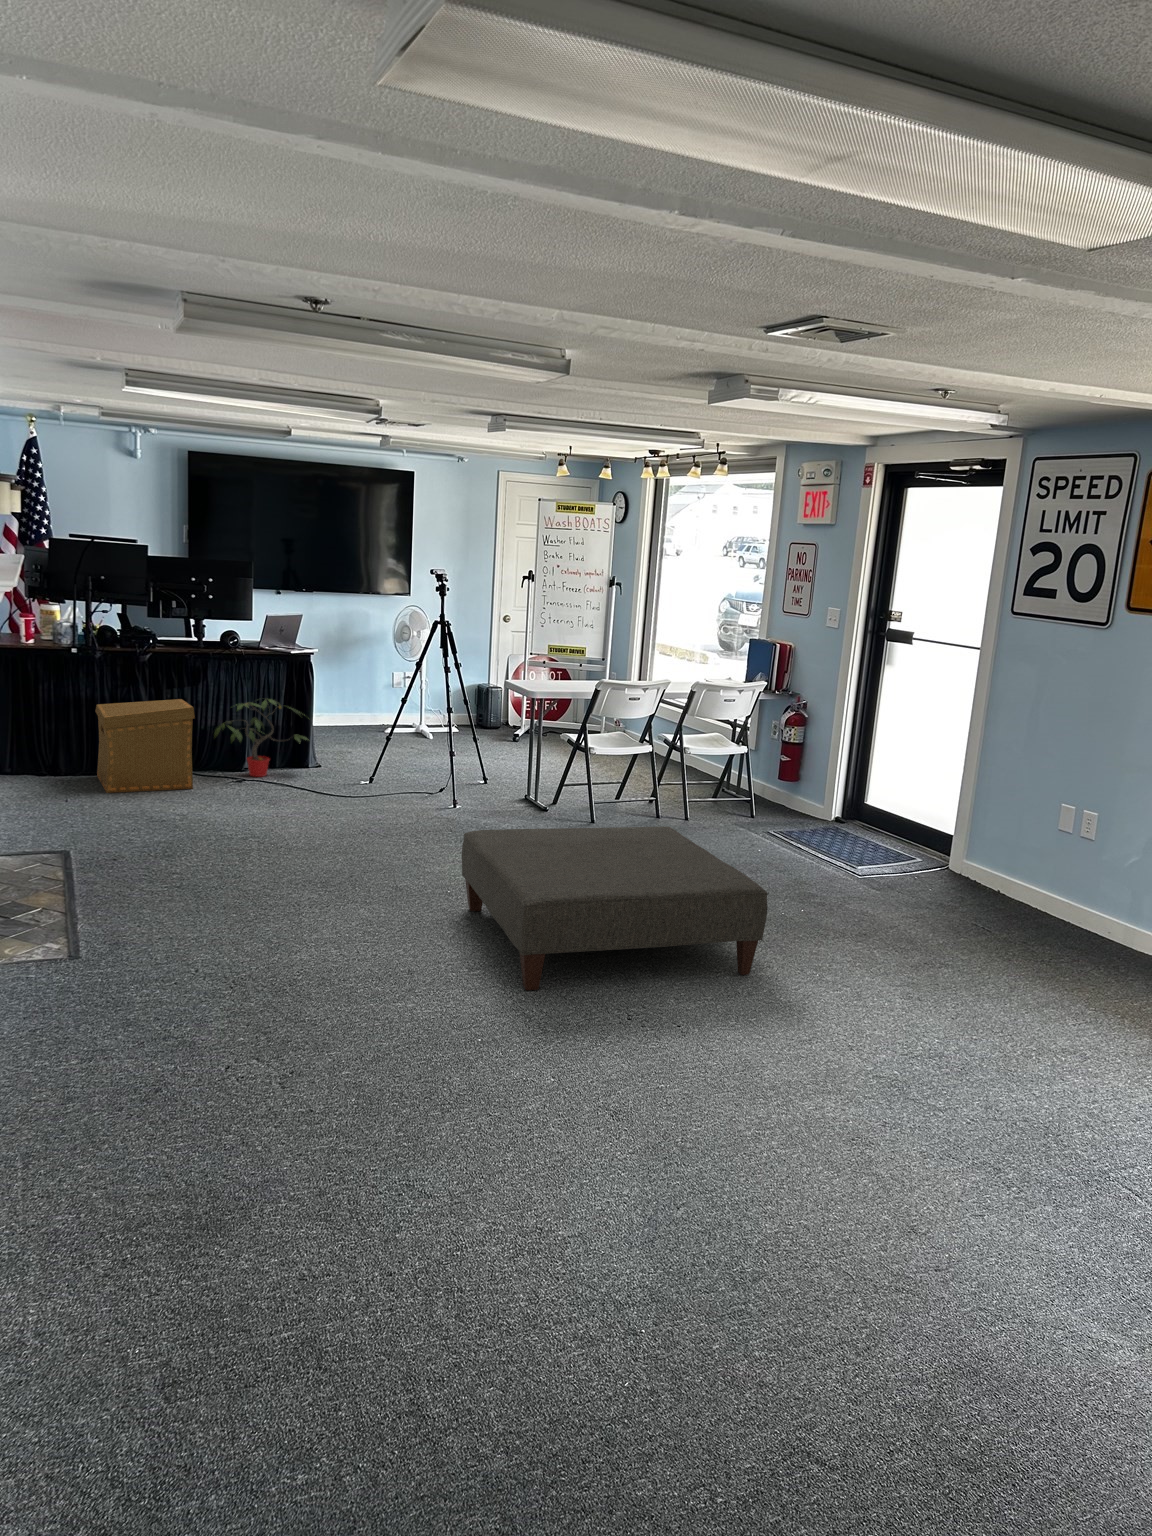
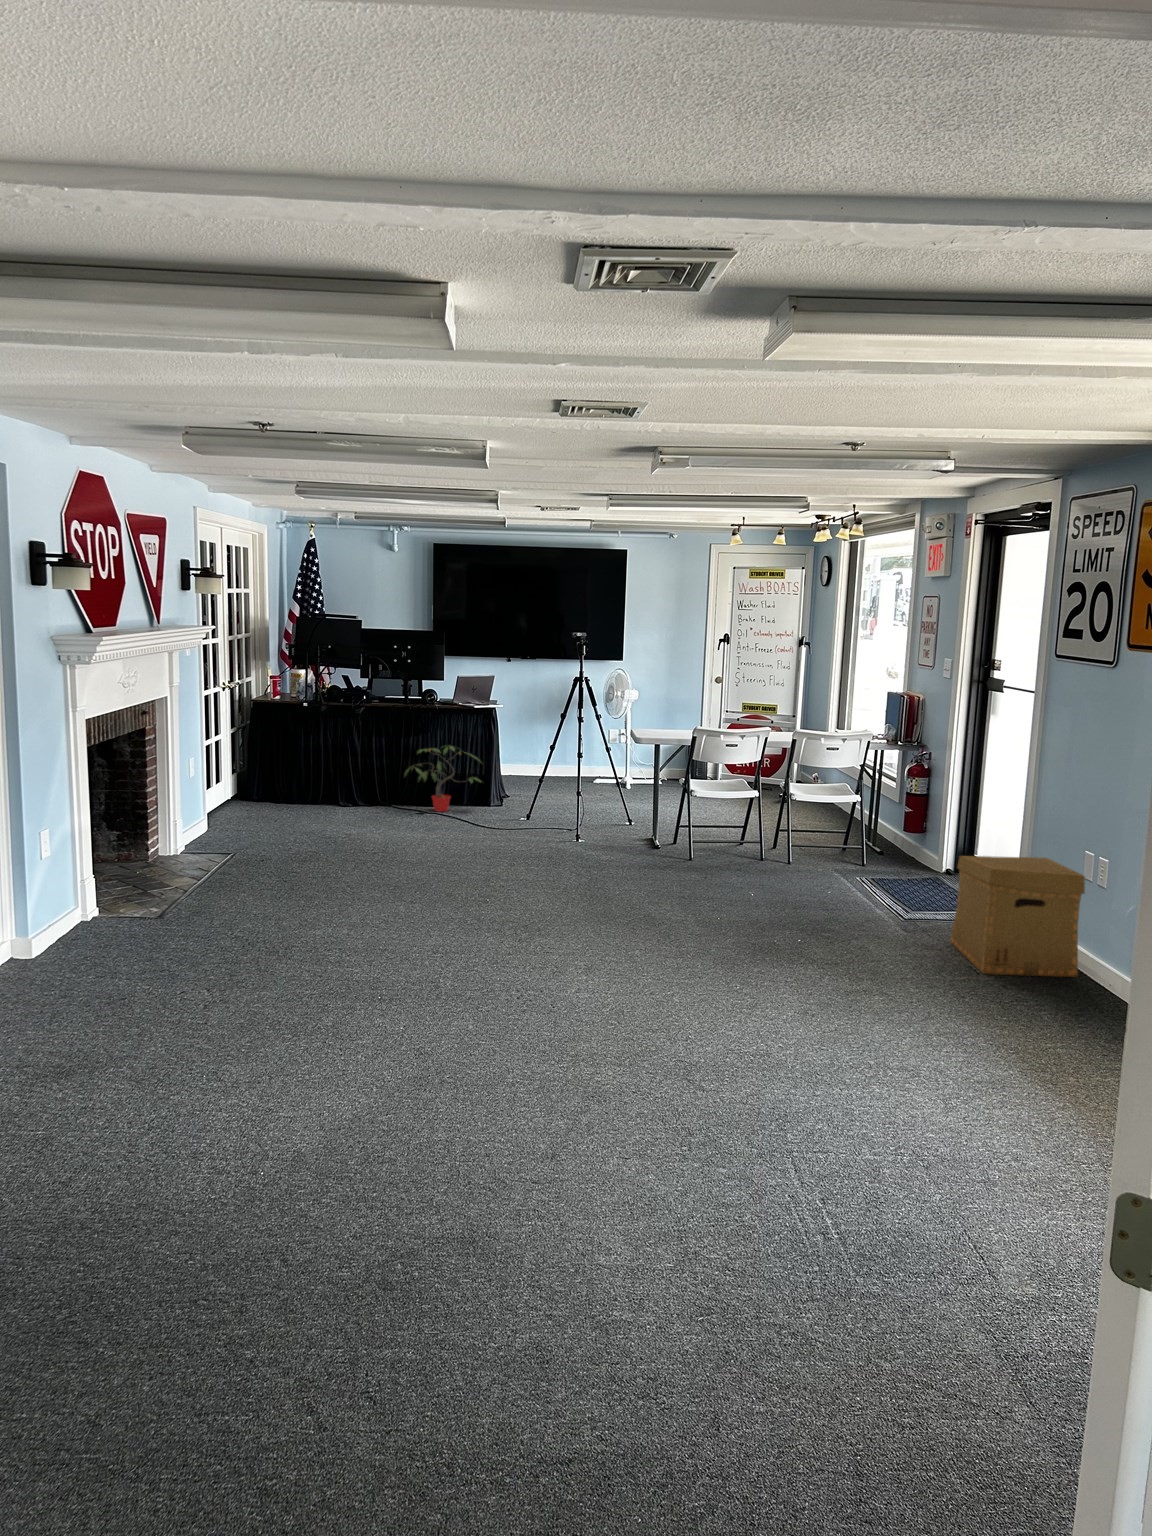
cardboard box: present [95,699,195,793] -> present [950,856,1085,977]
ottoman: present [462,826,768,990] -> none [452,845,679,977]

